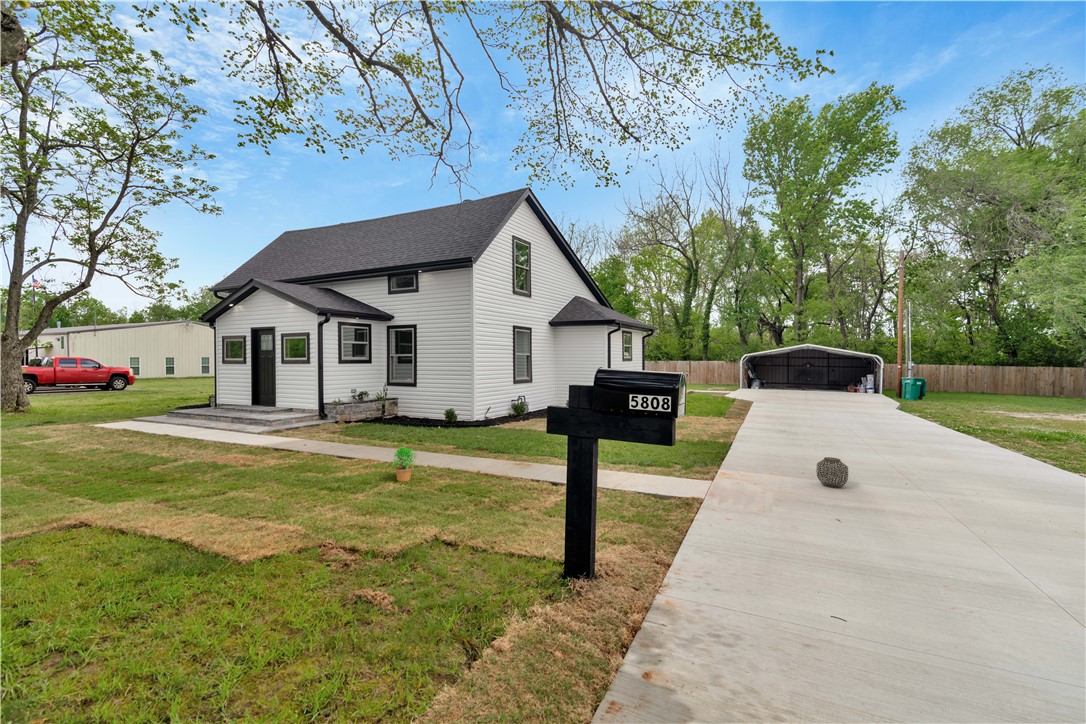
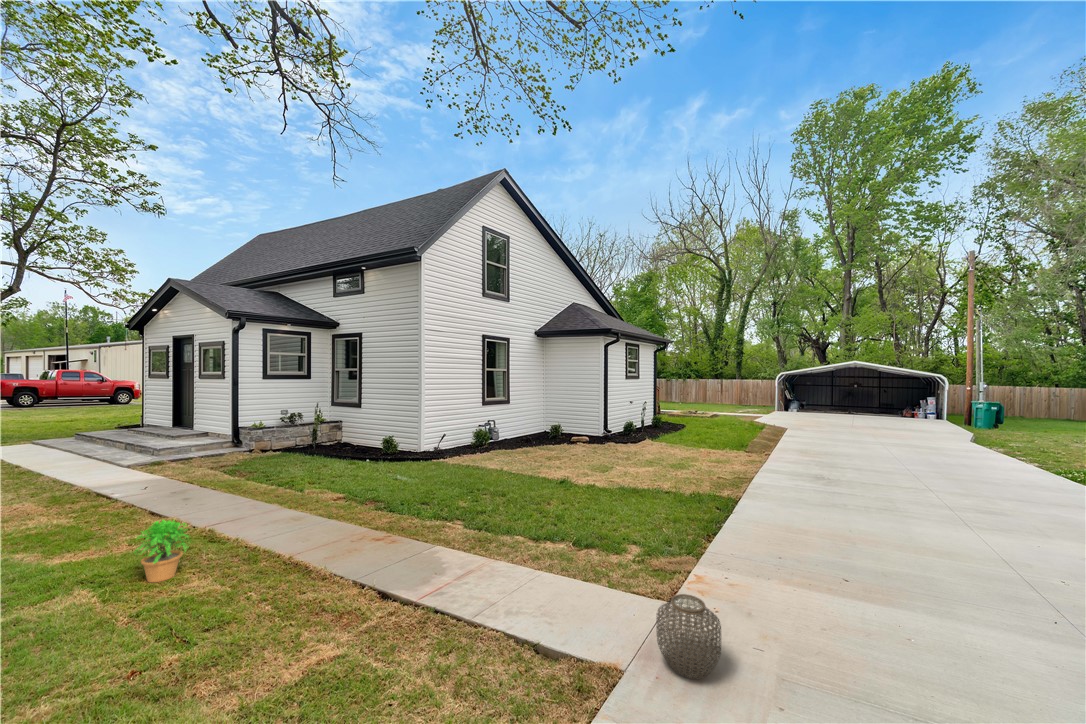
woven basket: present [817,457,848,488] -> present [656,594,721,679]

